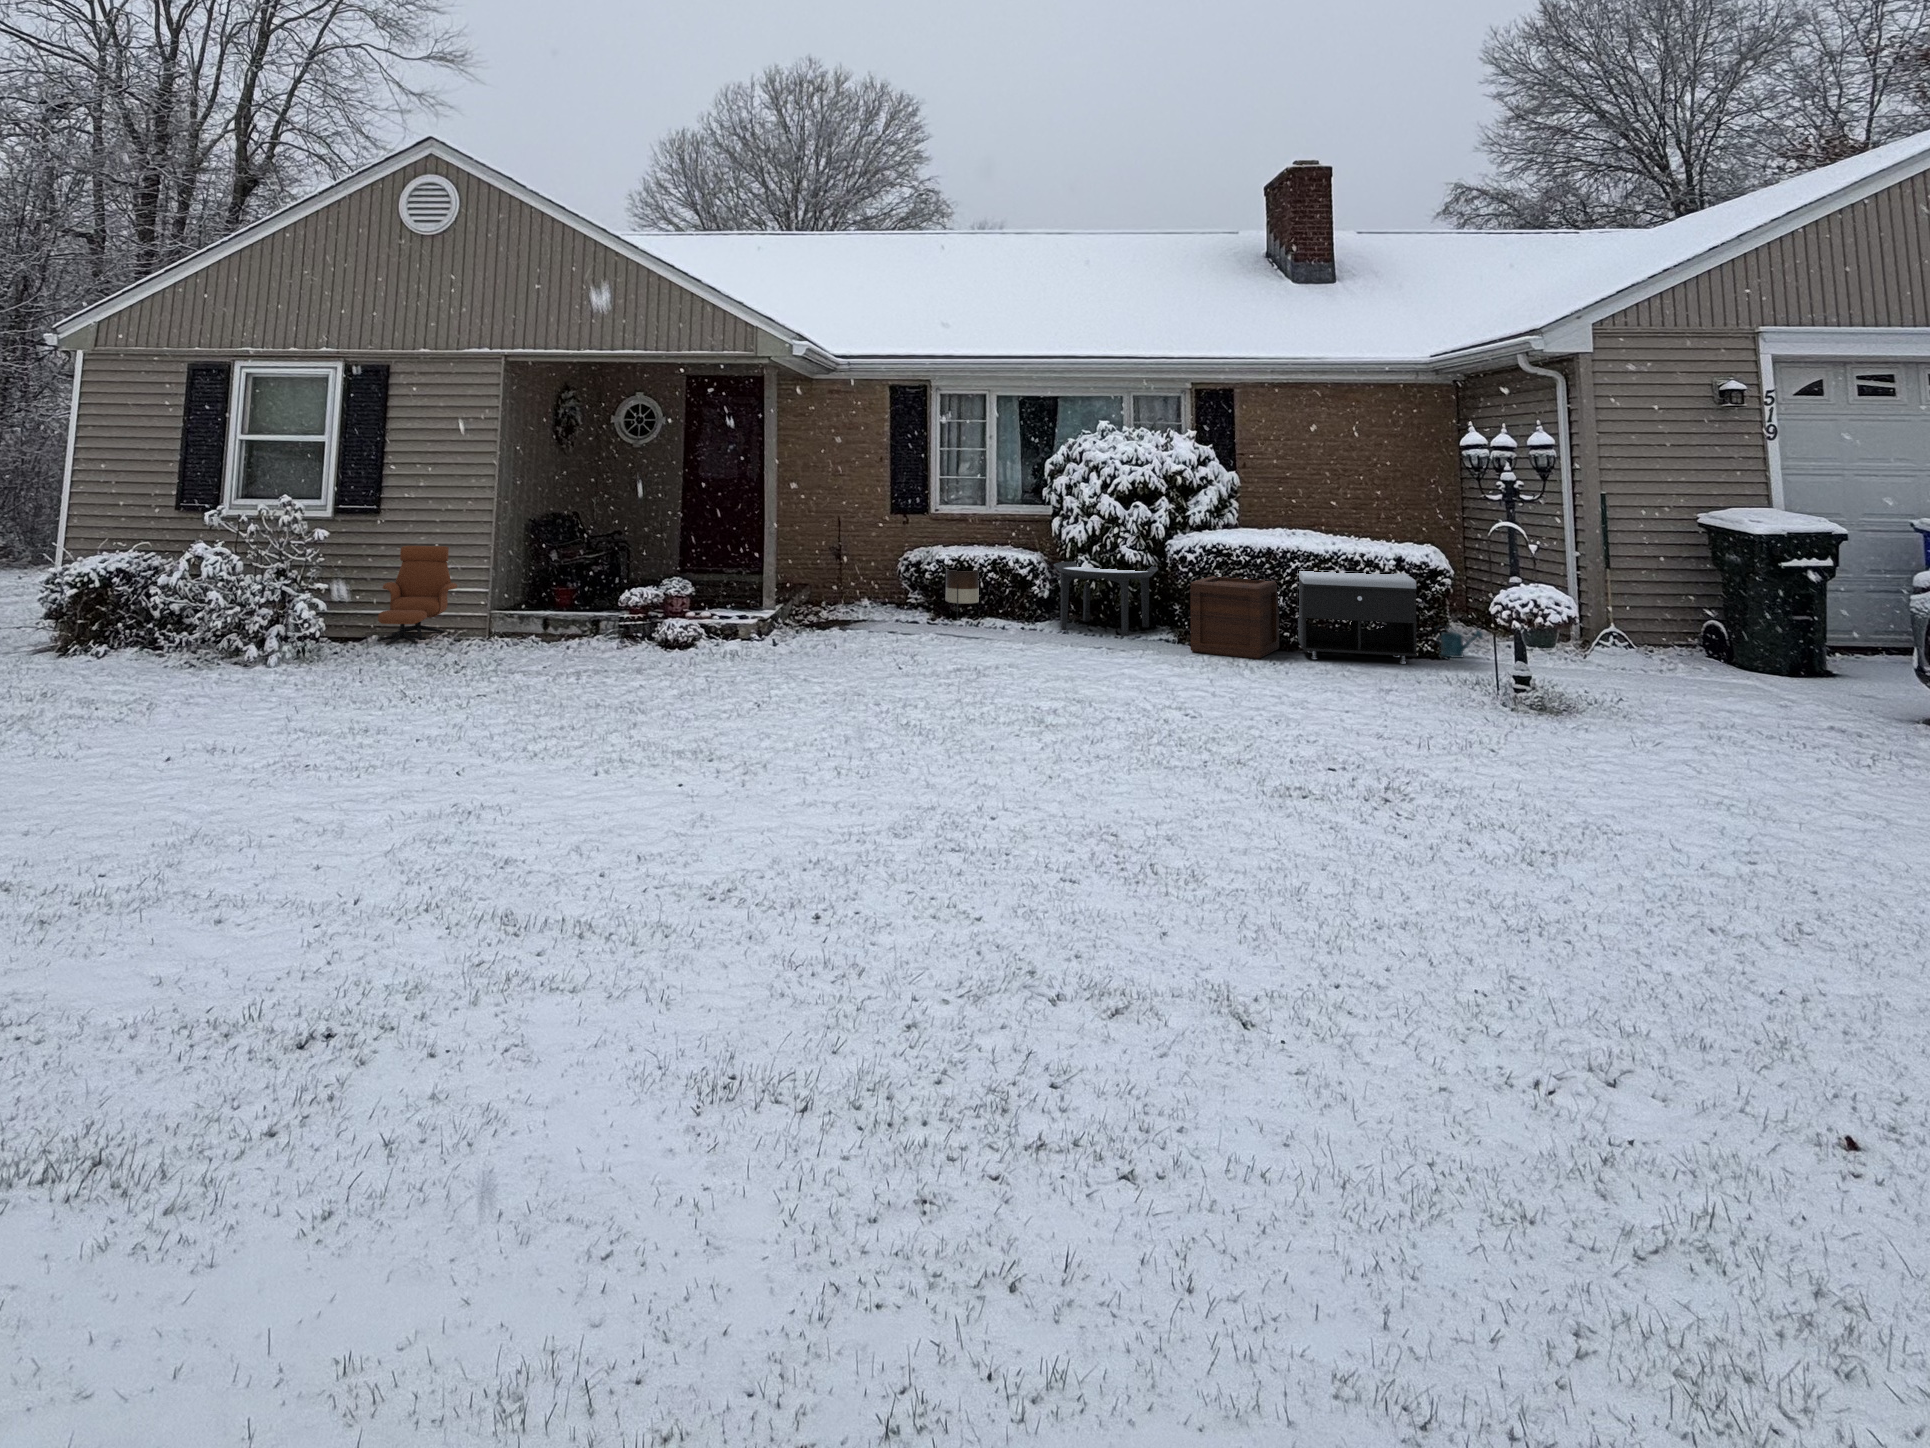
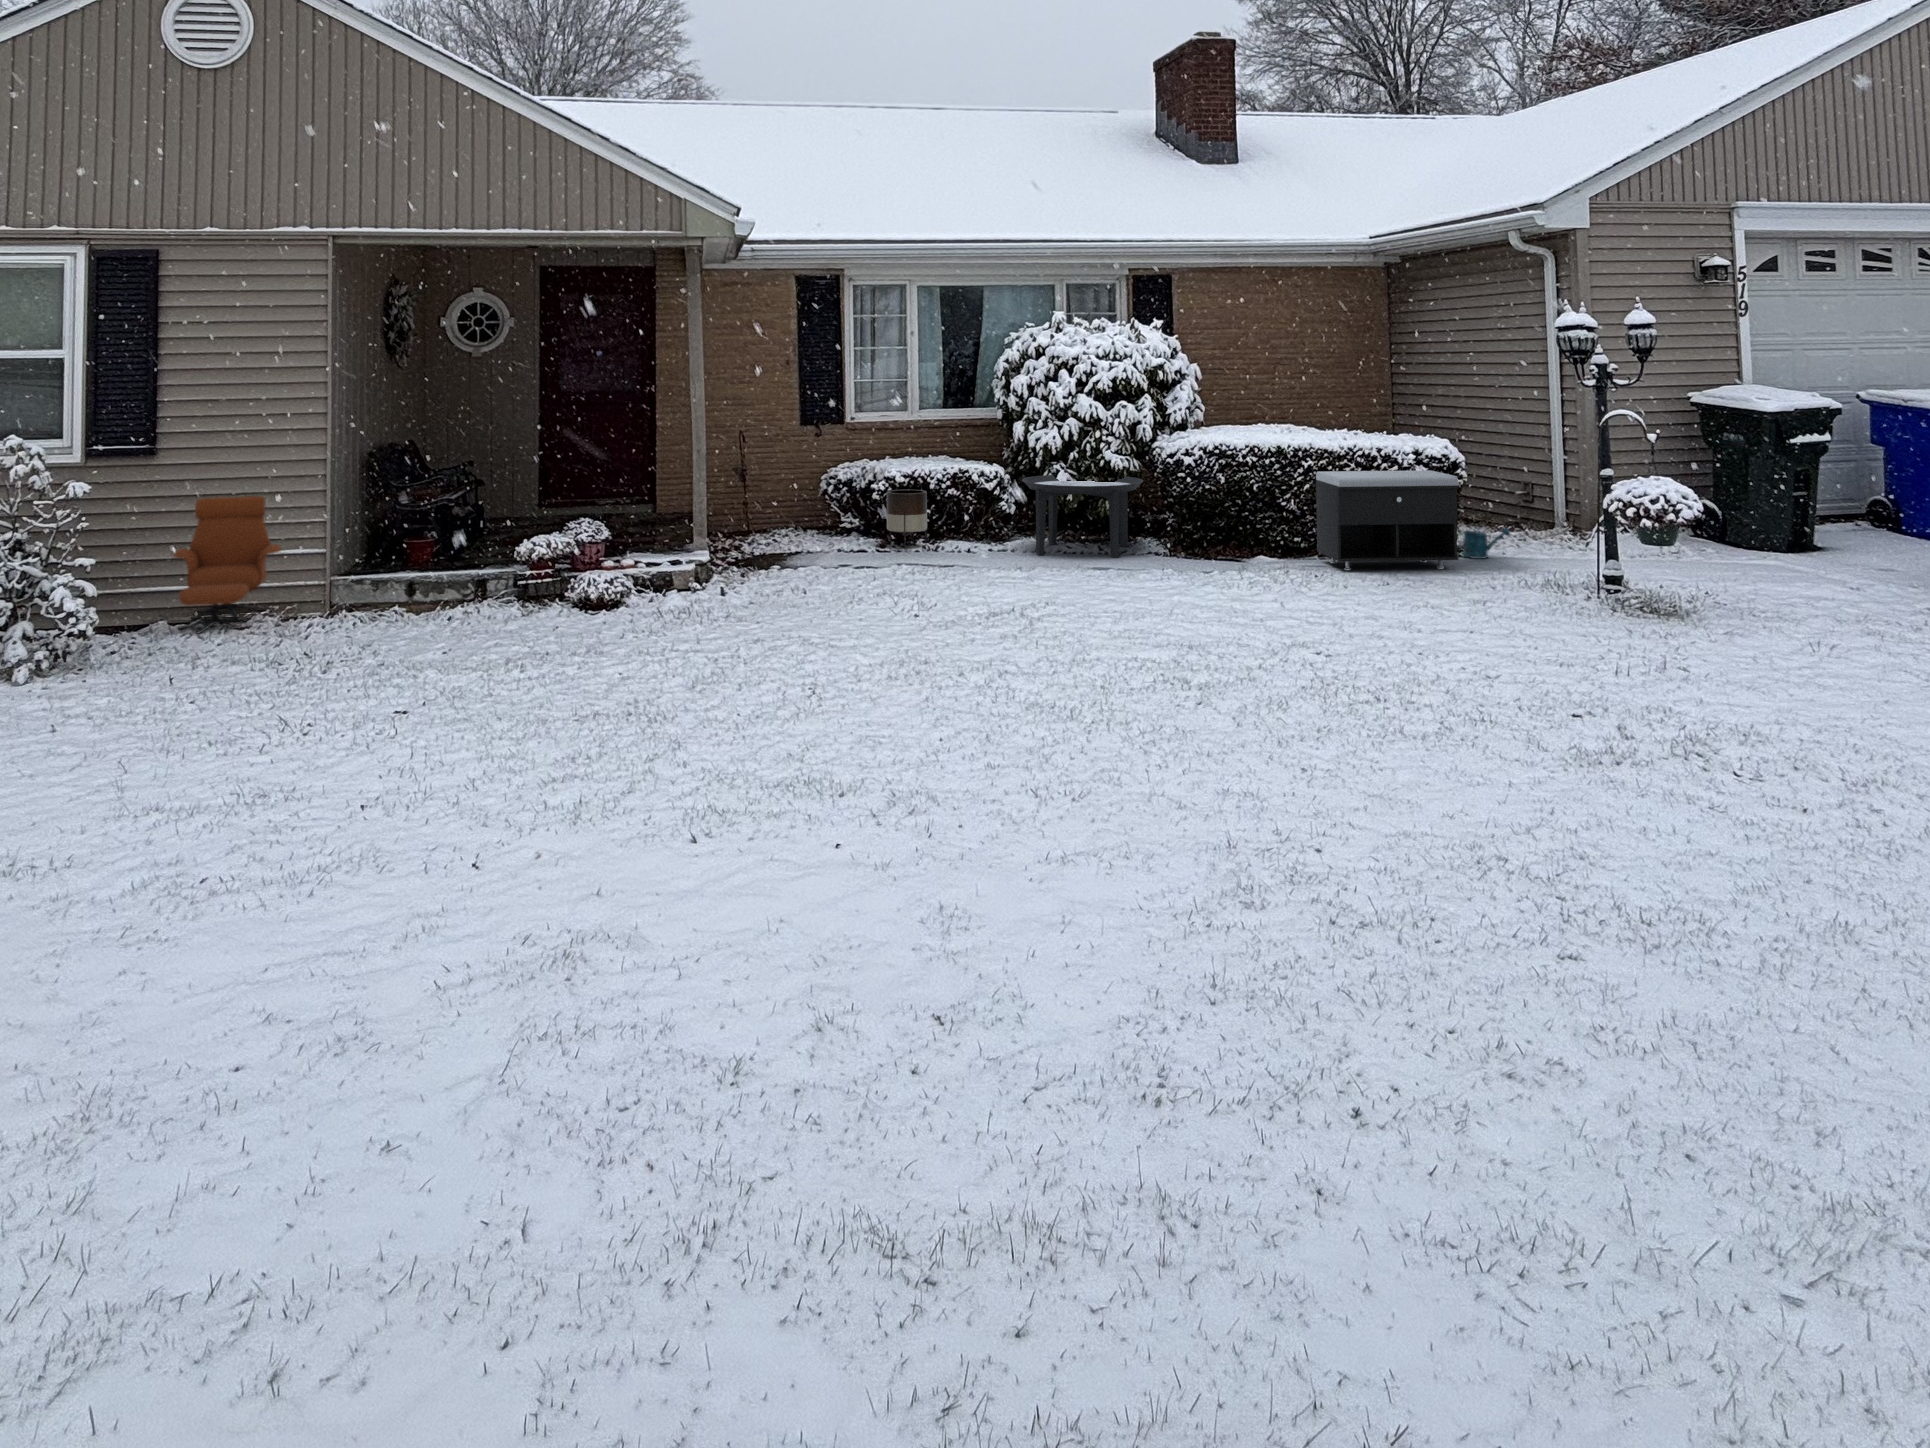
wooden crate: present [1190,576,1279,659] -> none [1210,483,1298,575]

